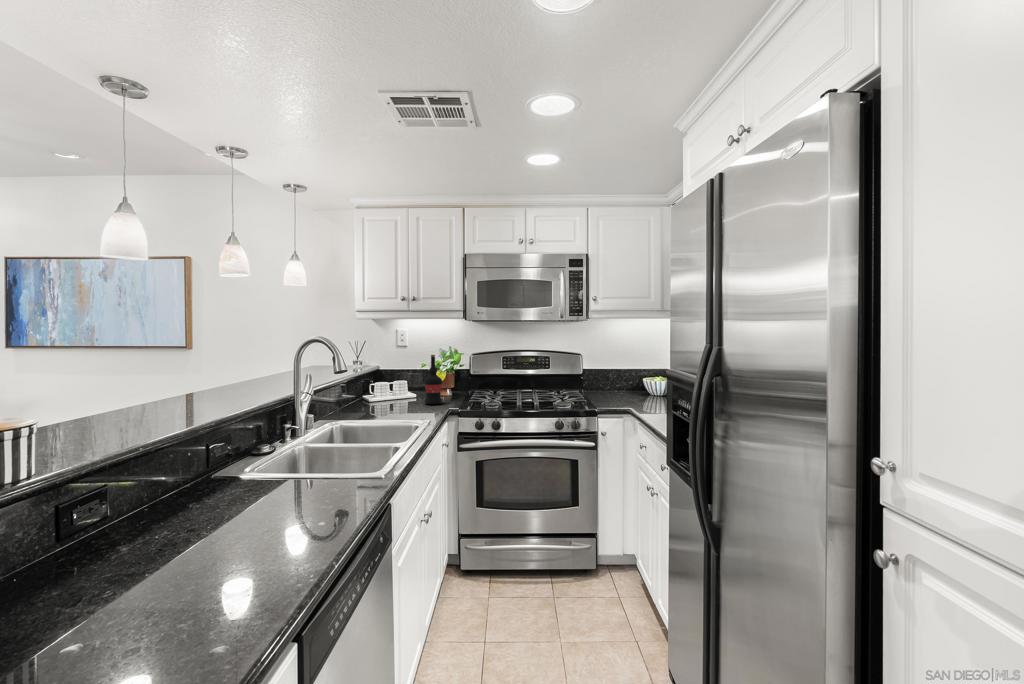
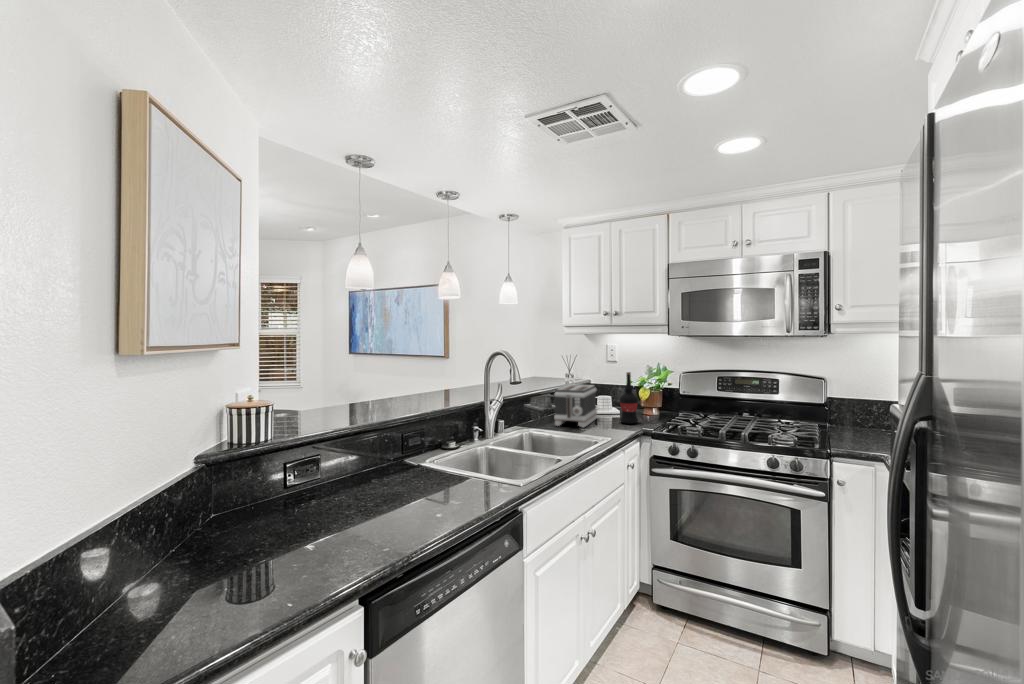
toaster: none [362,369,400,411] -> present [554,384,597,427]

